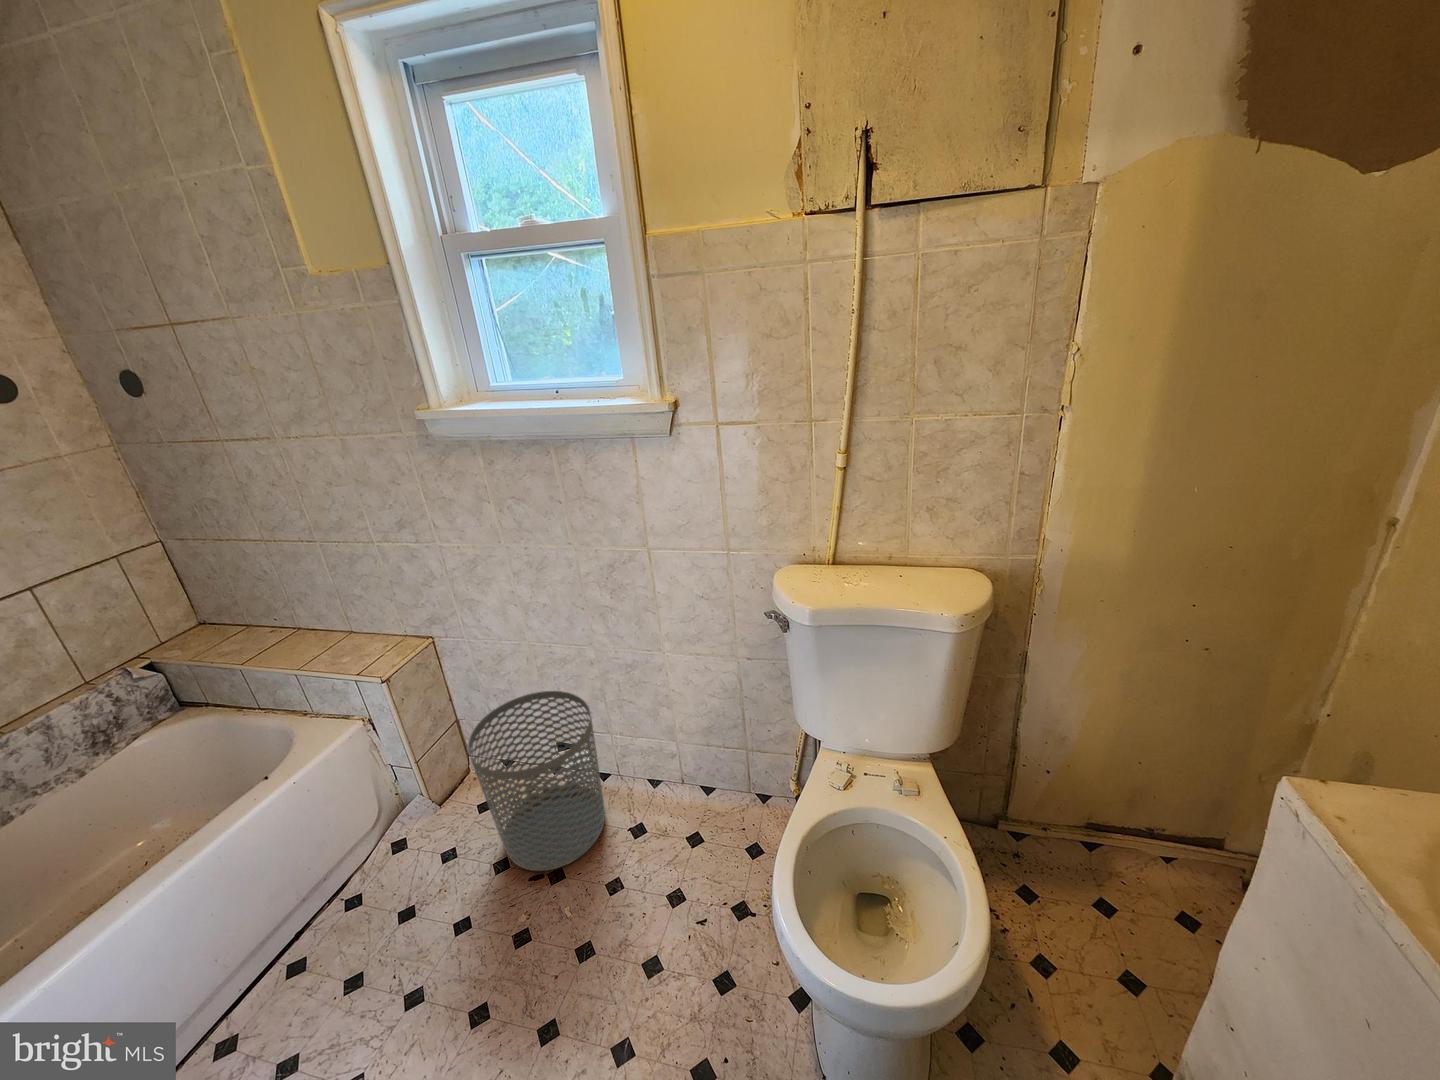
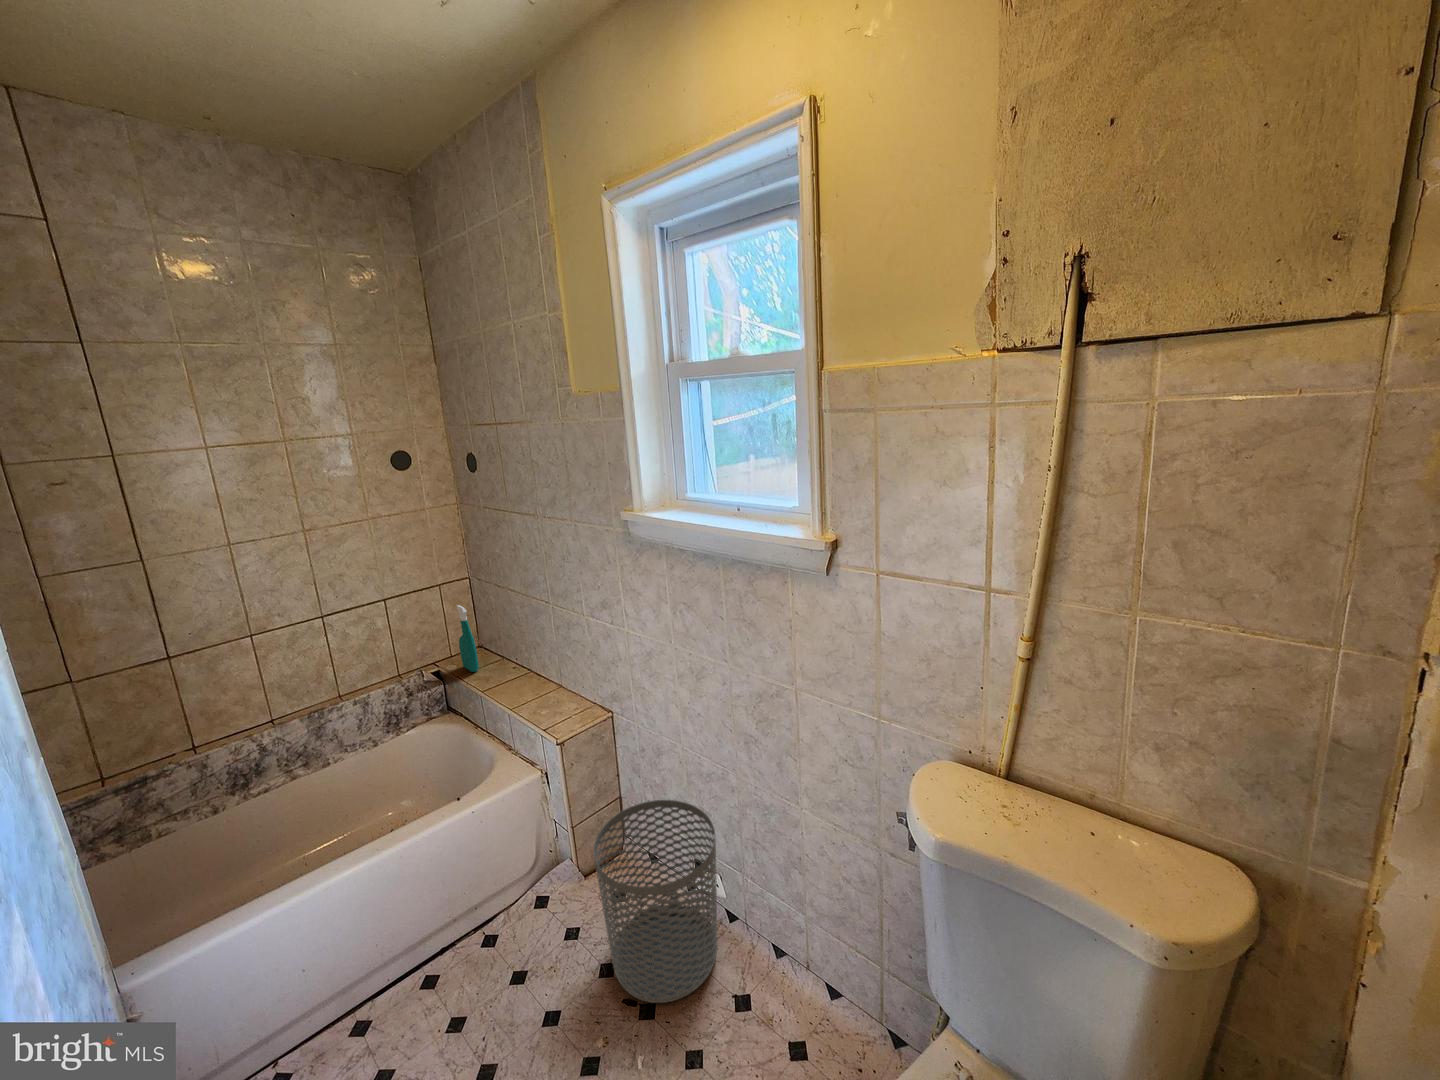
spray bottle: none [158,570,217,648] -> present [456,605,479,672]

